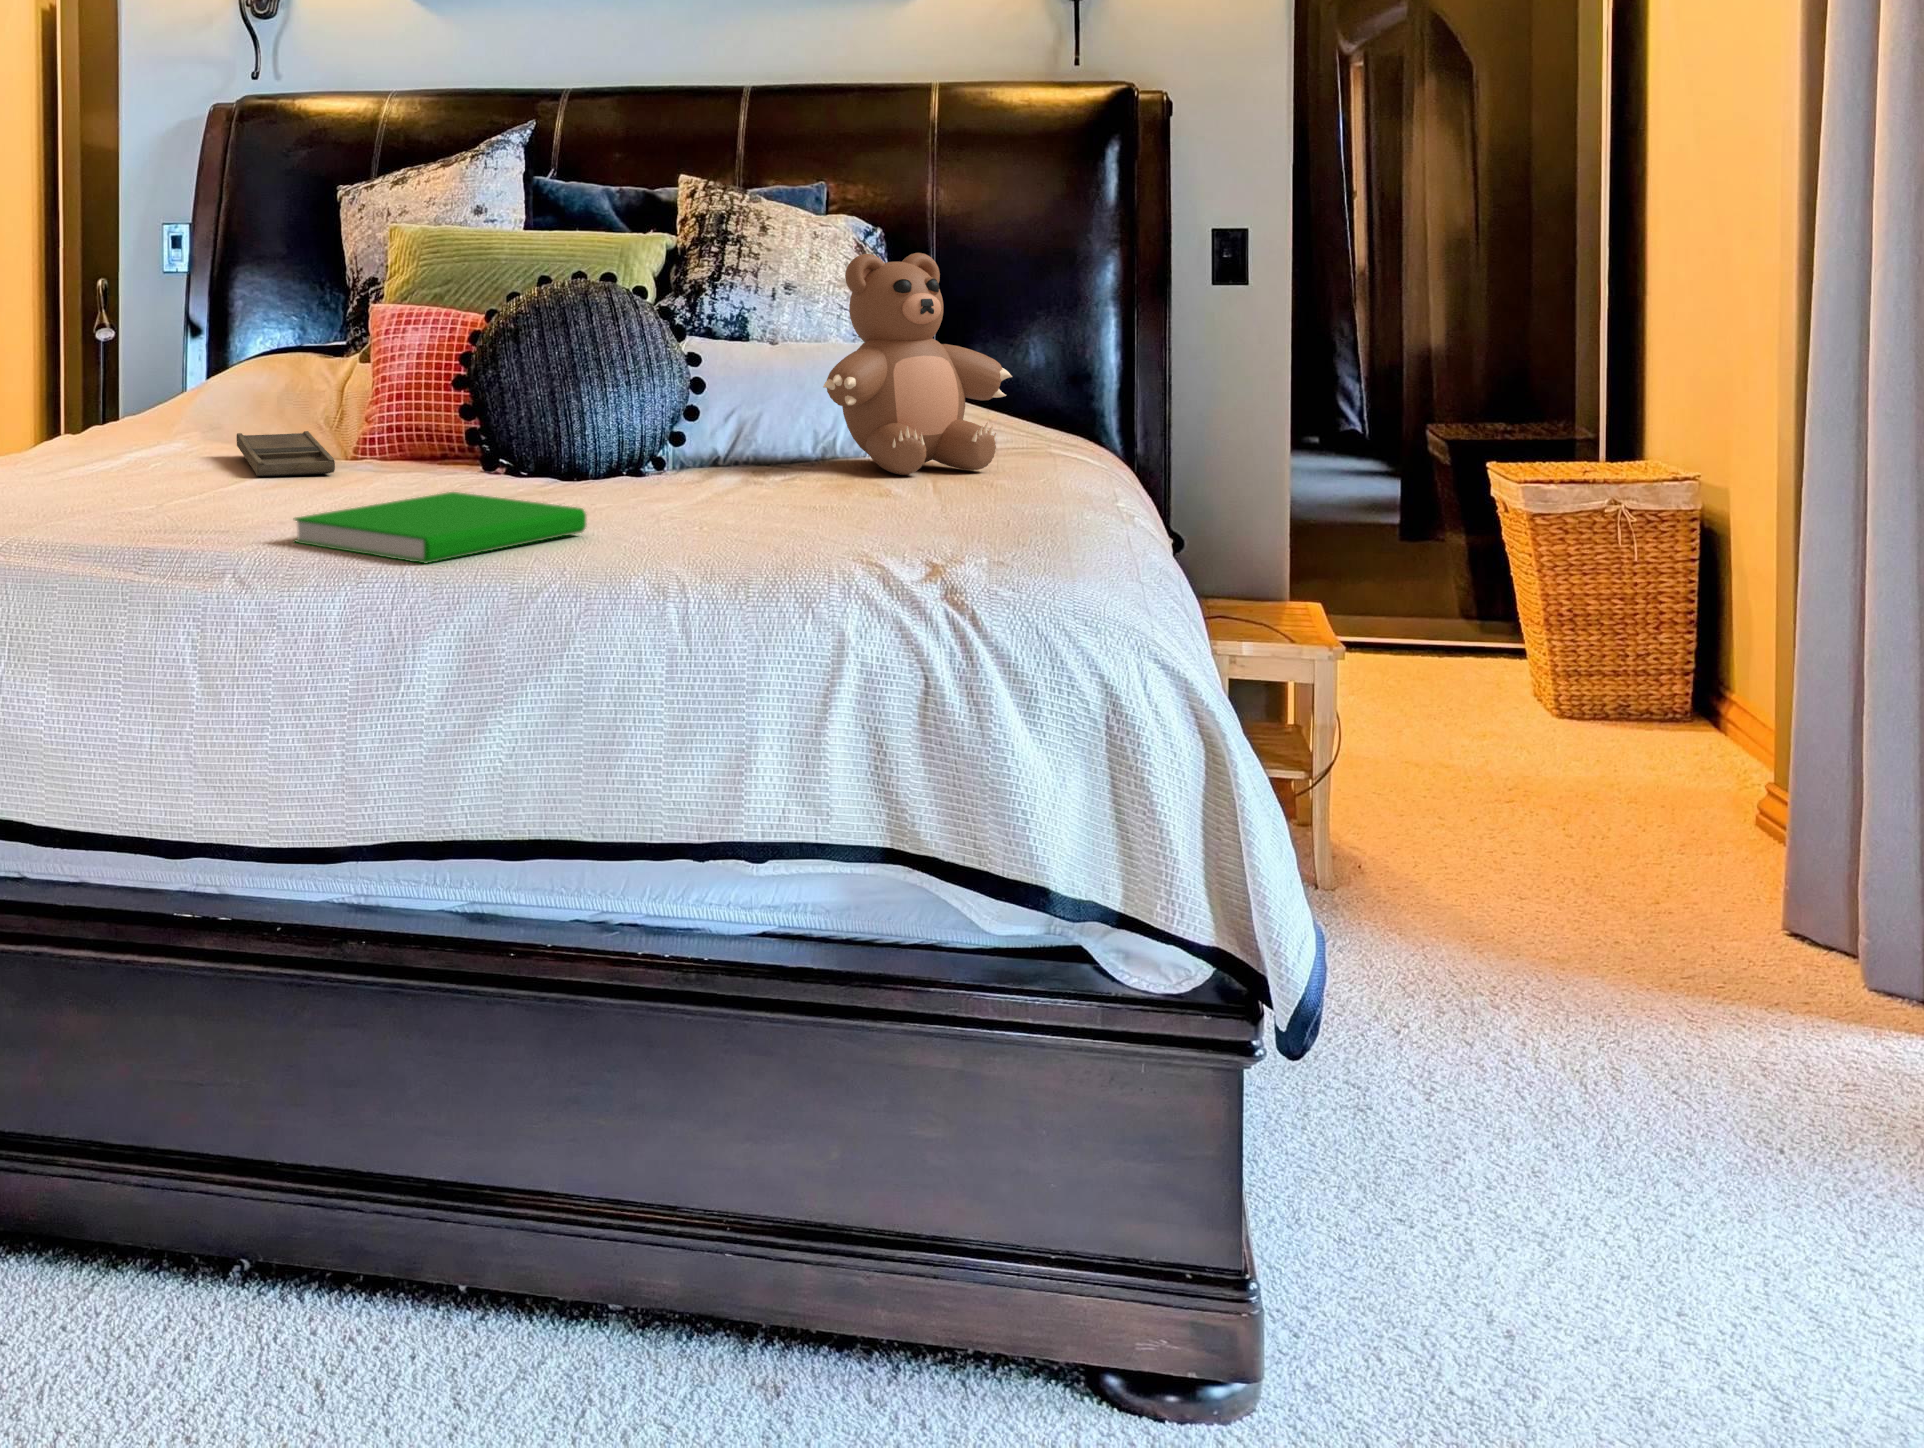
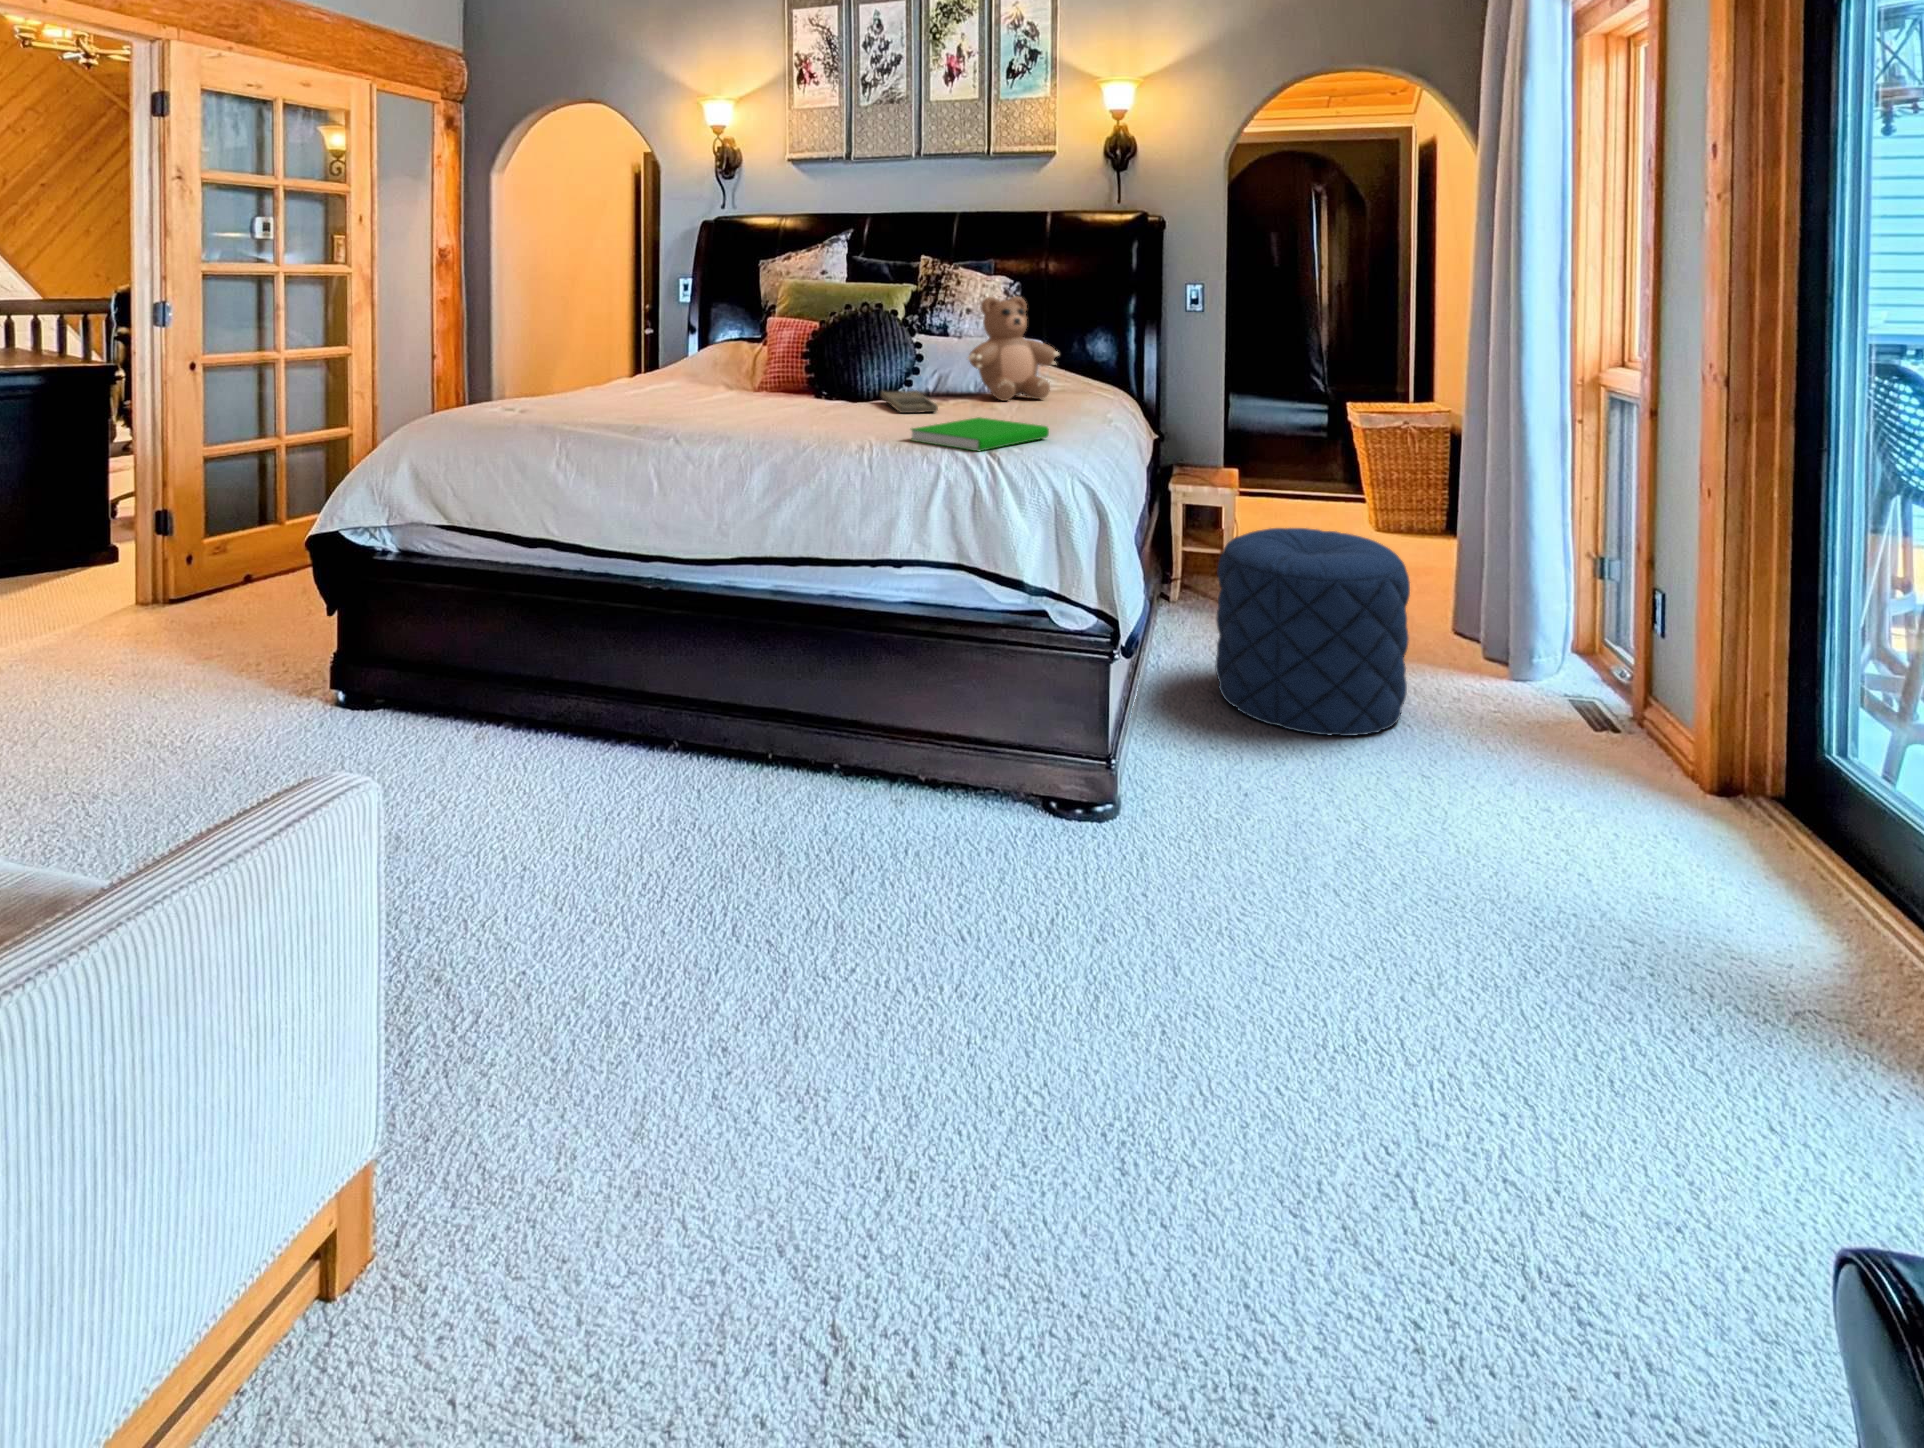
tray: present [237,431,335,476] -> present [881,390,938,413]
book: present [295,492,586,563] -> present [911,417,1049,451]
pouf: none [1373,736,1796,1183] -> present [1215,528,1410,736]

